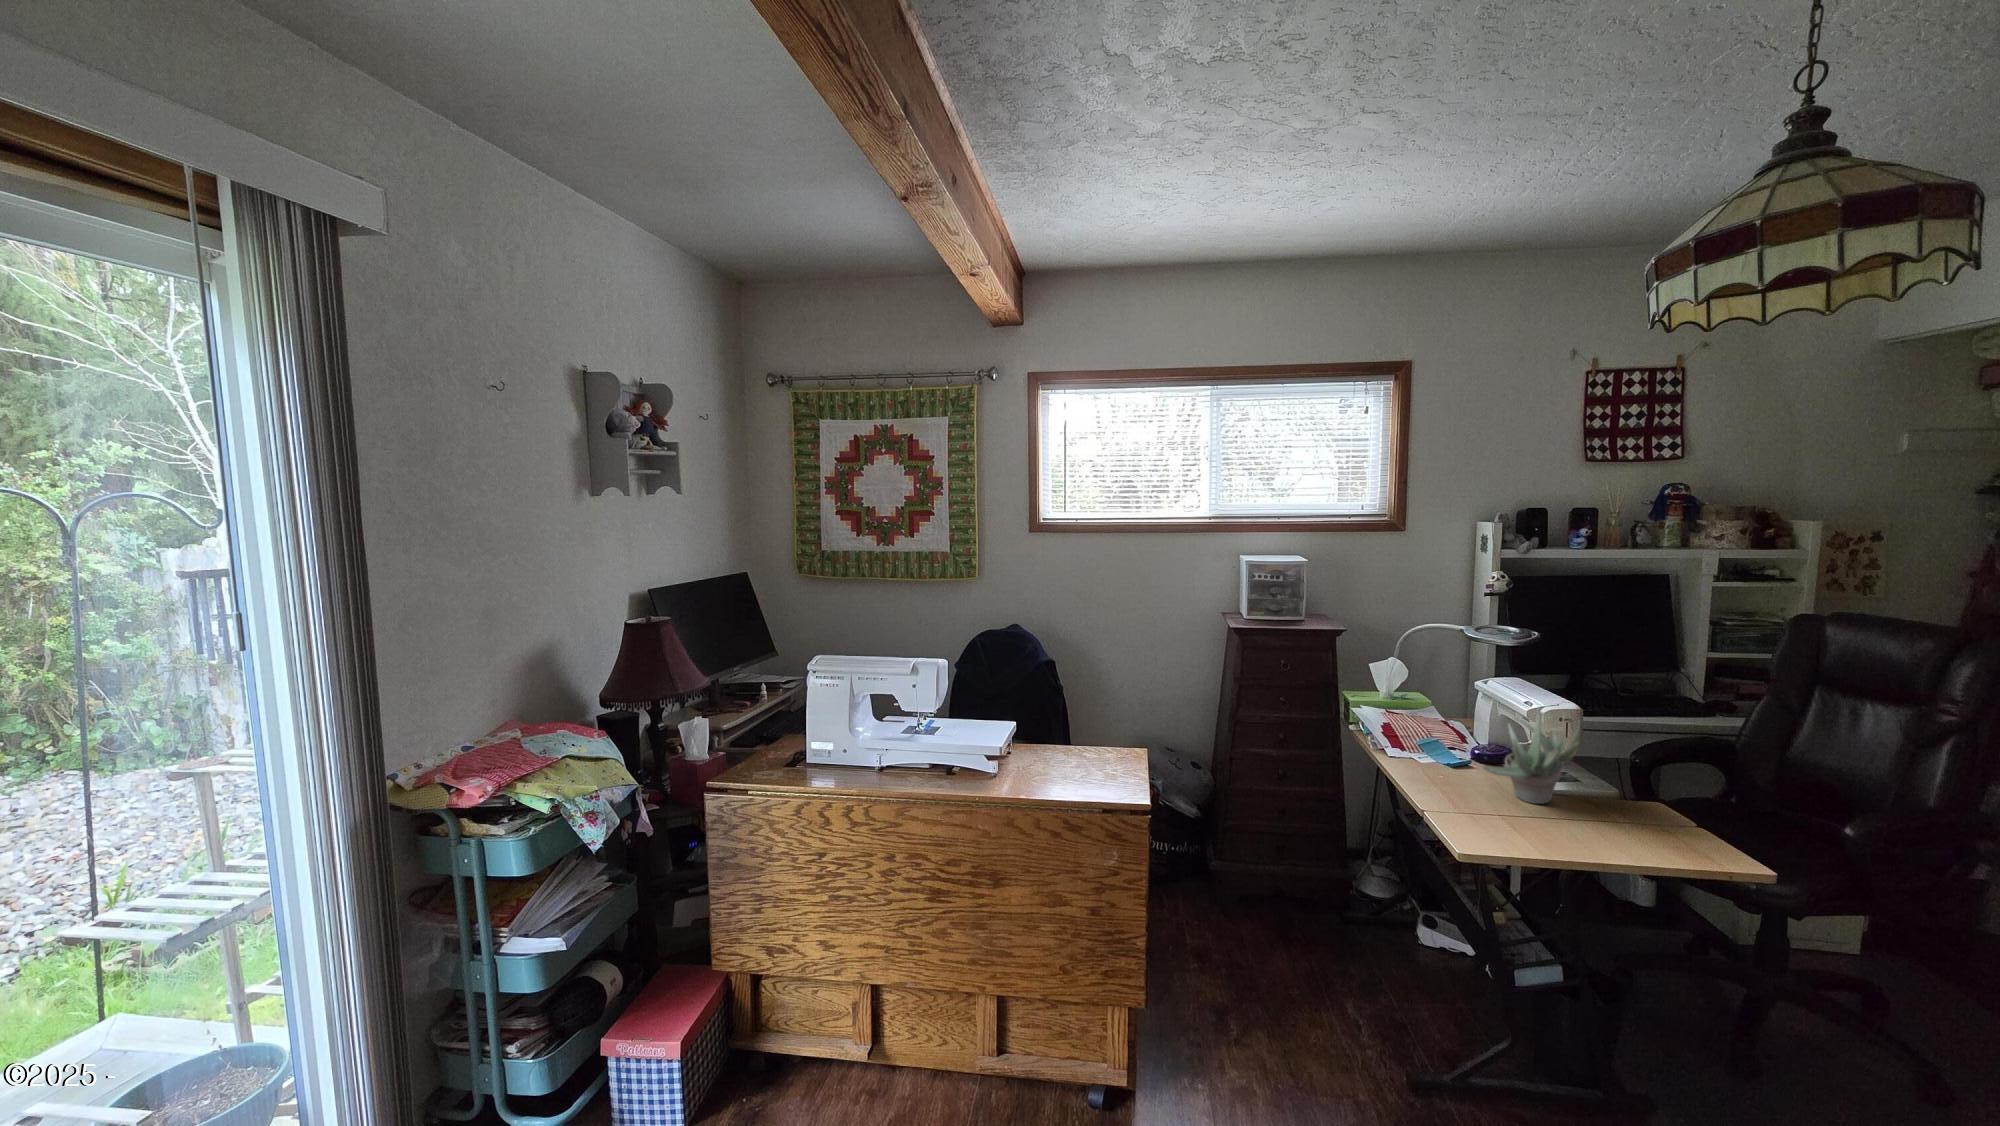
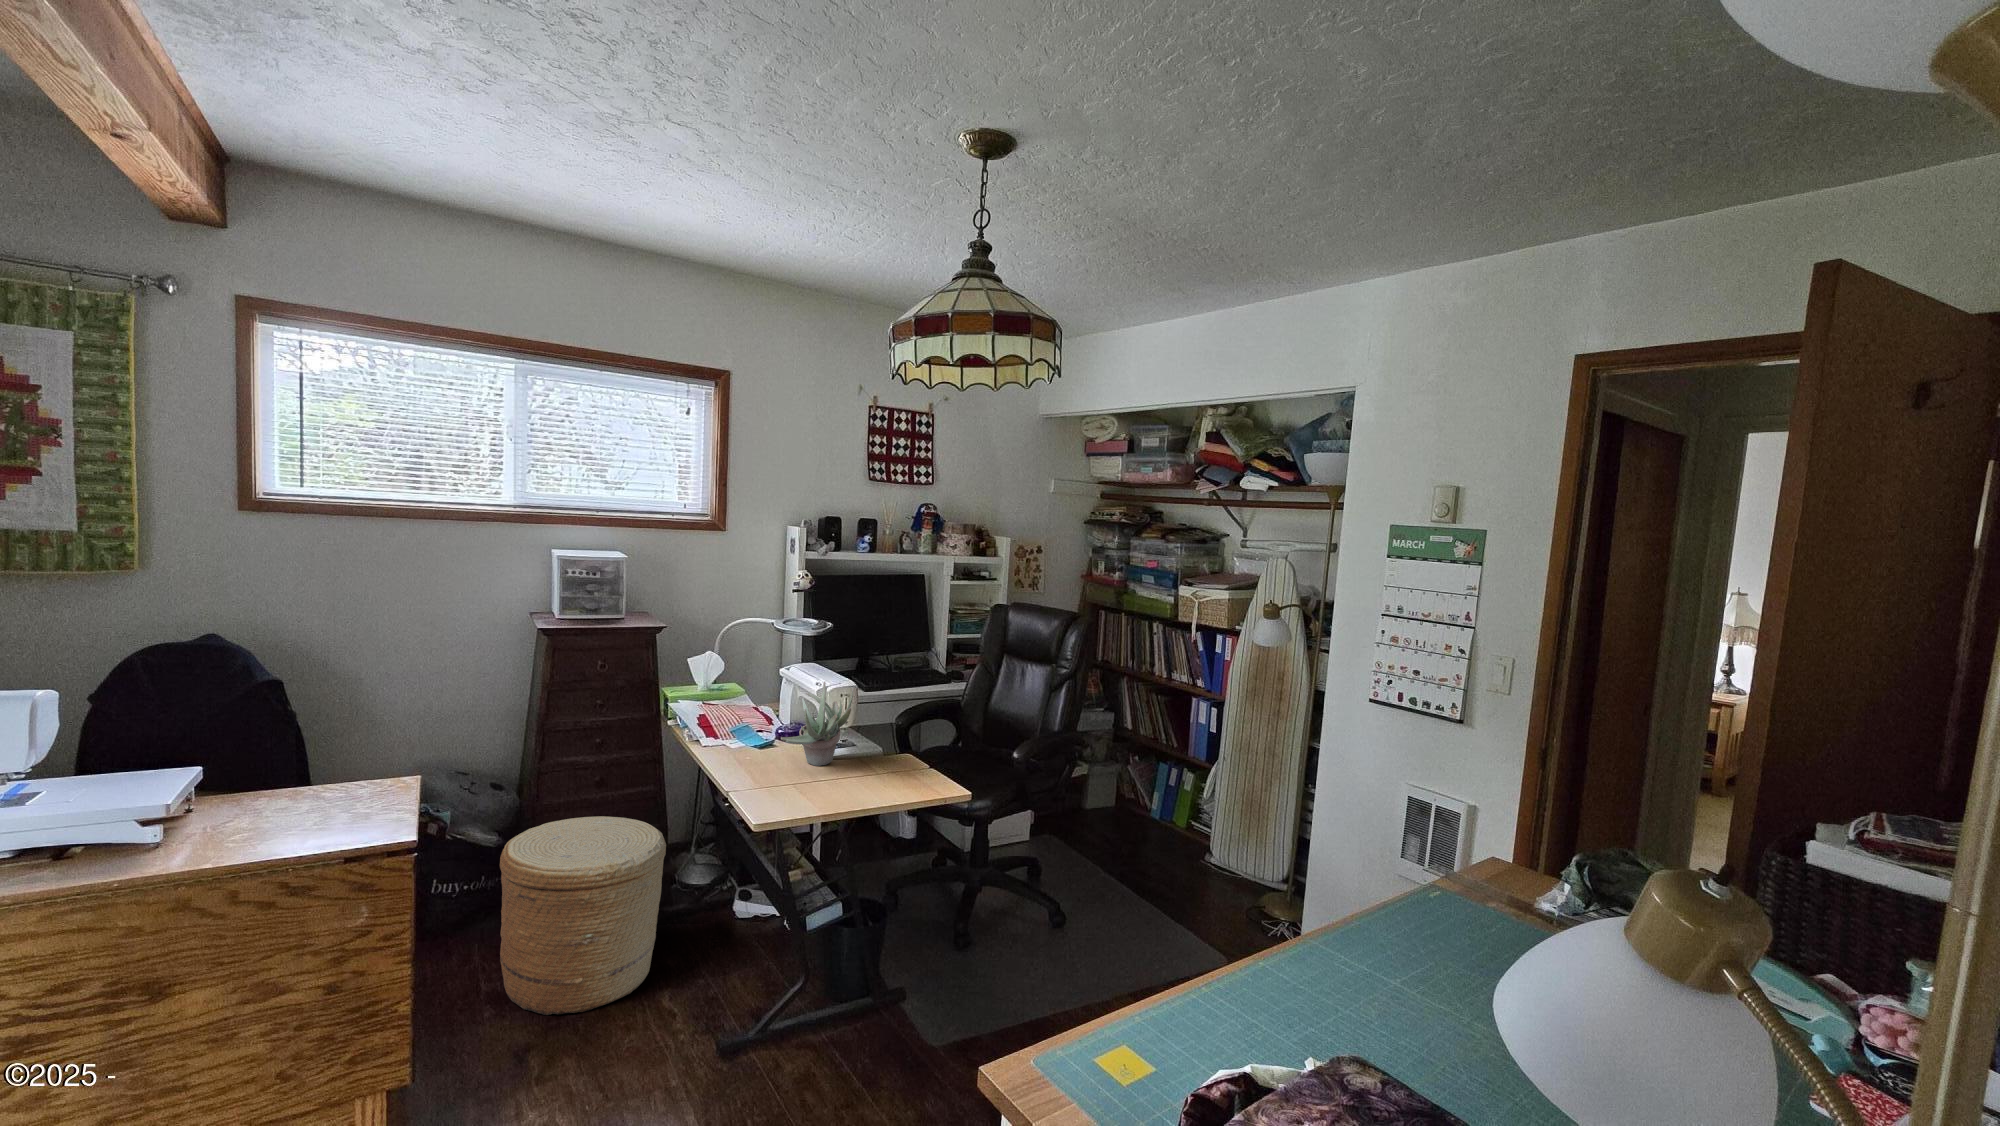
woven basket: none [1207,797,1351,980] -> present [500,816,666,1015]

